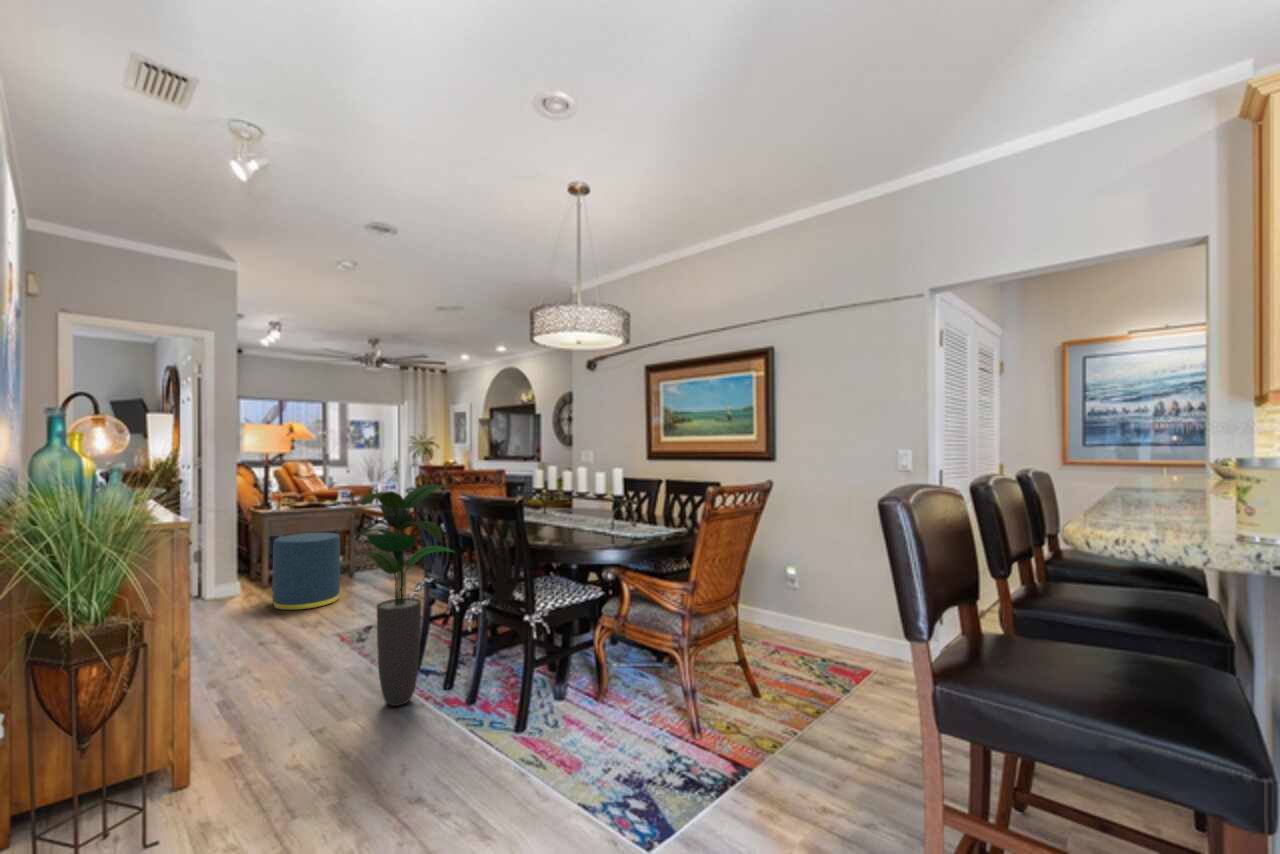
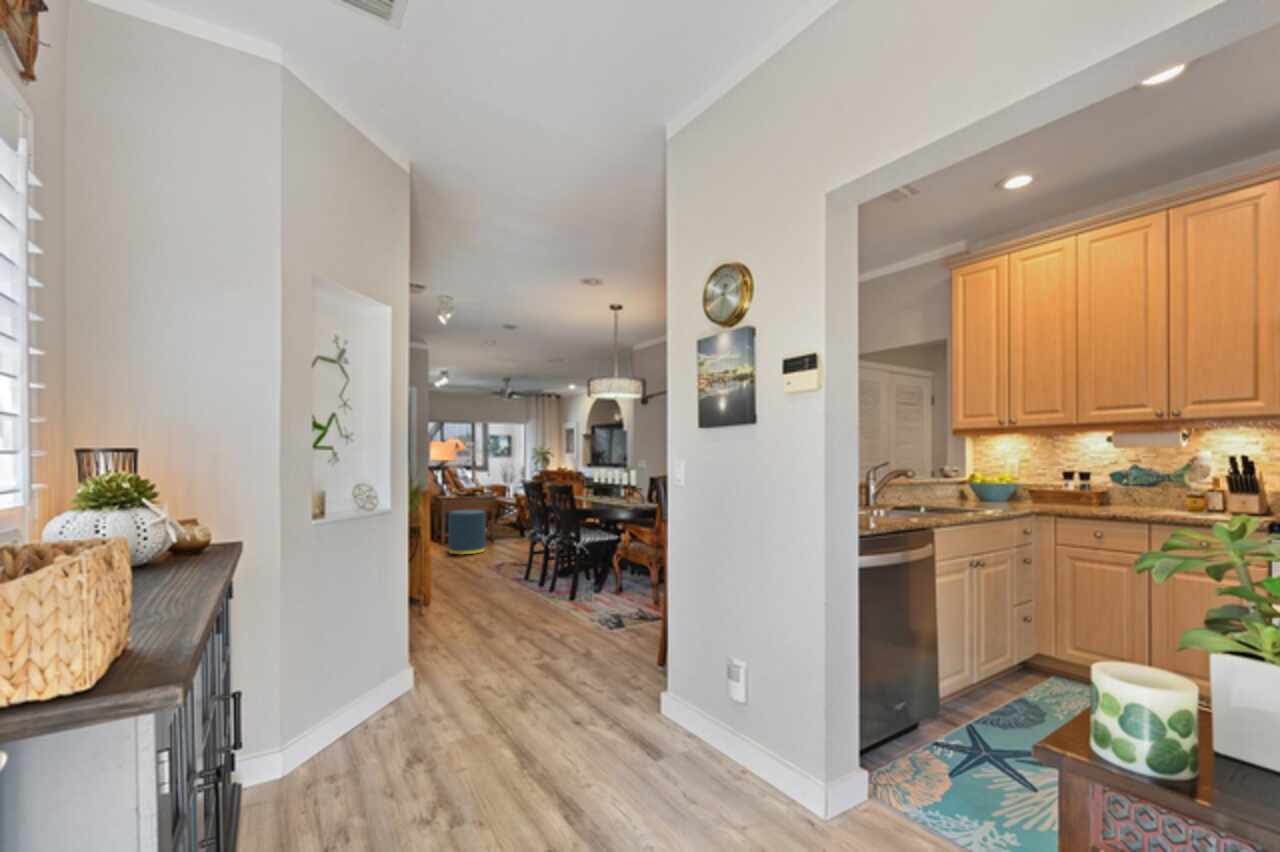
potted plant: present [357,485,453,706] -> none [494,477,544,590]

